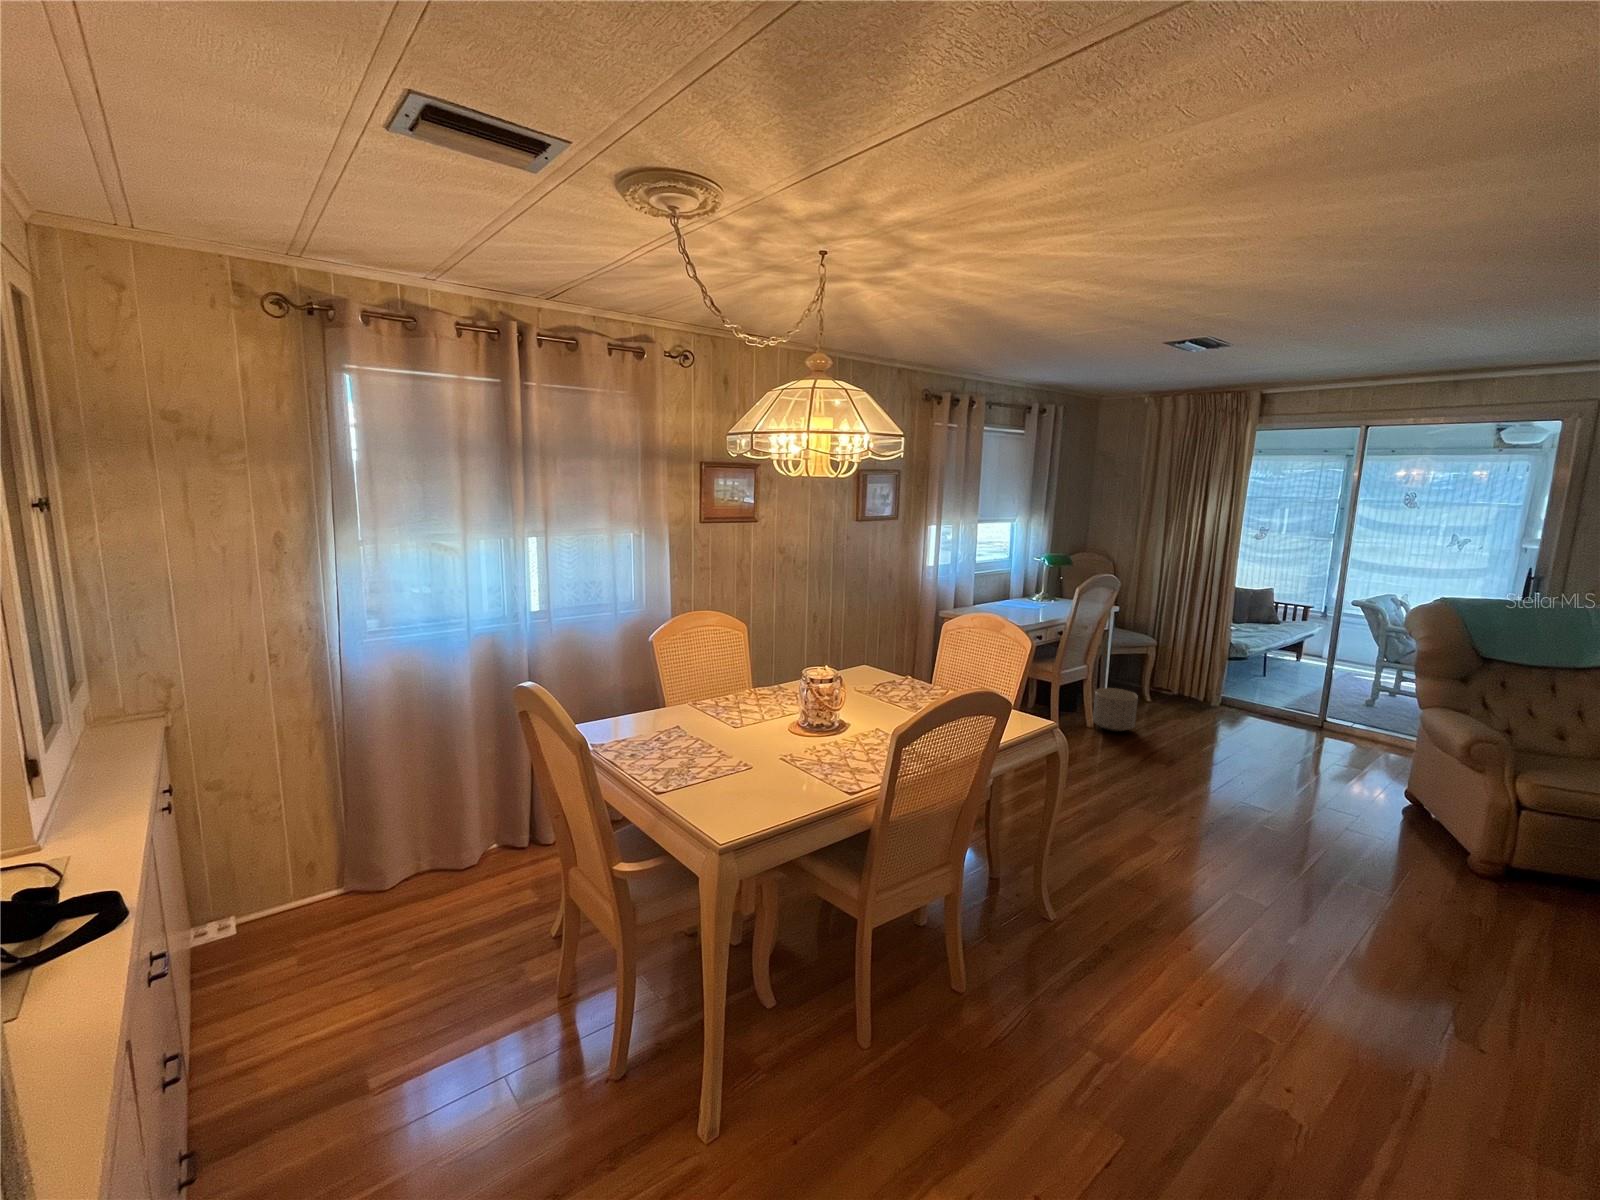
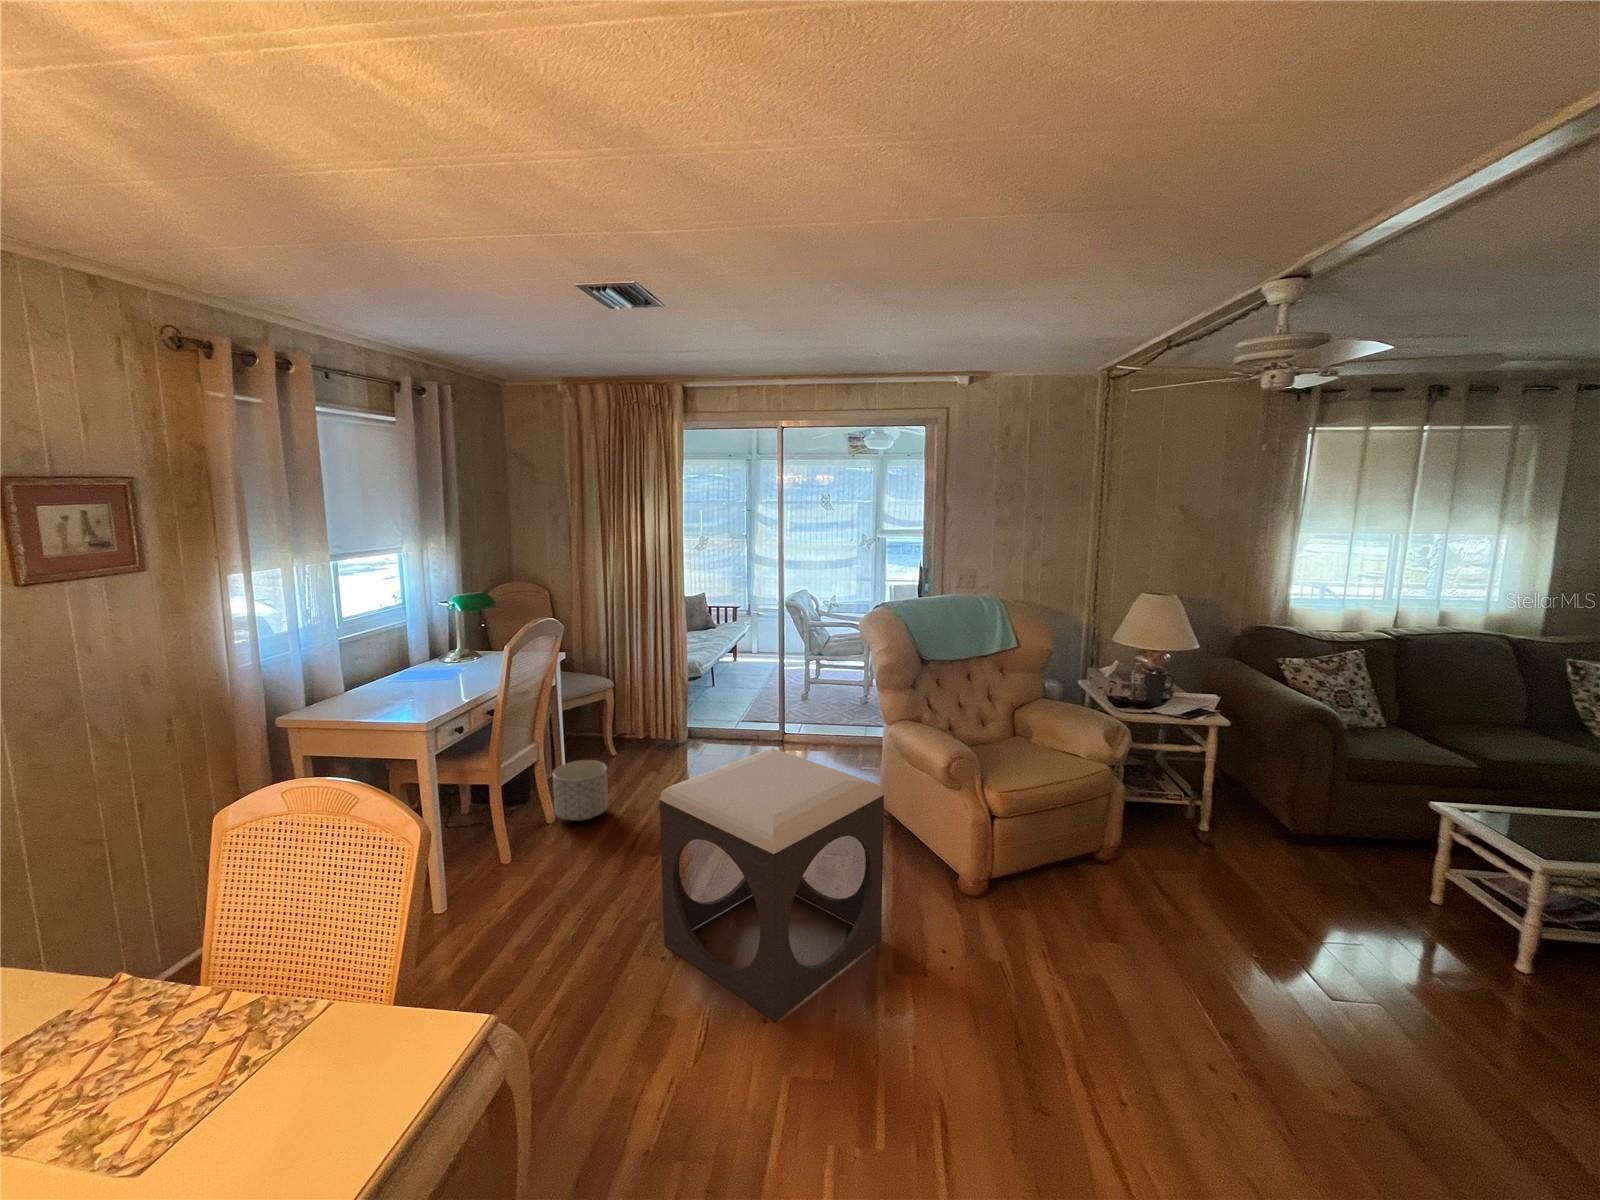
footstool: none [1155,696,1373,871] -> present [660,748,884,1022]

